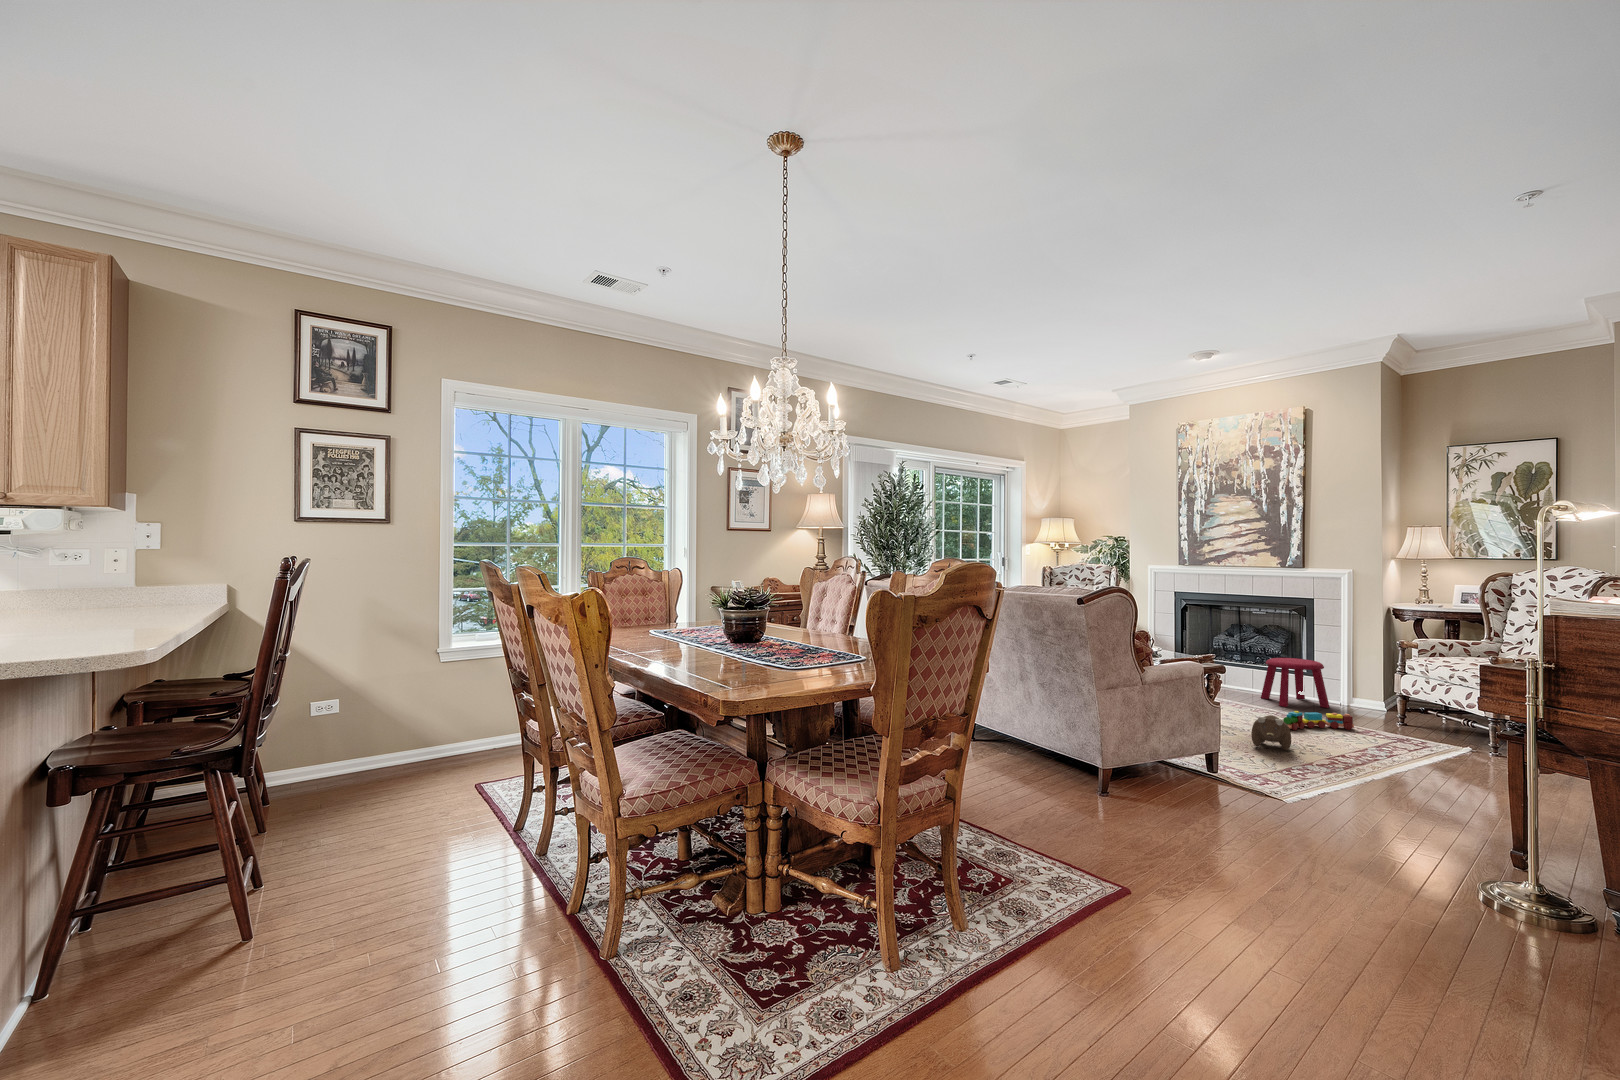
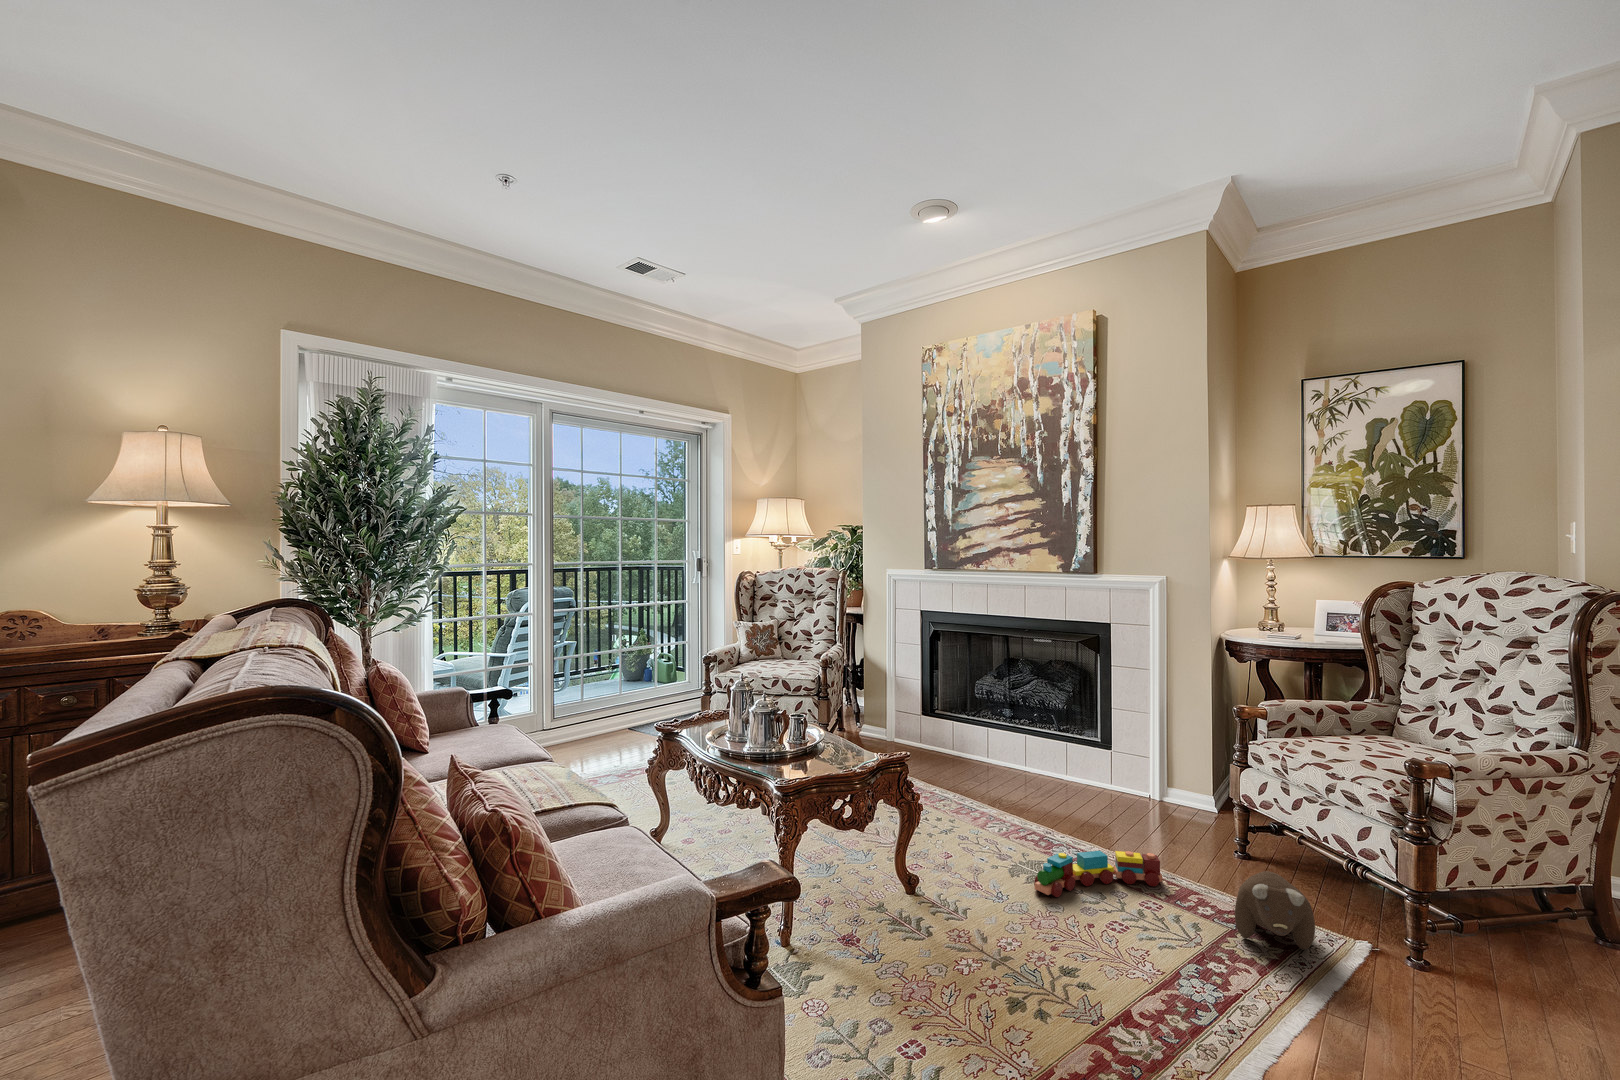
stool: present [1261,658,1329,708] -> none [1029,721,1130,814]
plush toy: present [1251,715,1291,750] -> present [1235,871,1315,950]

